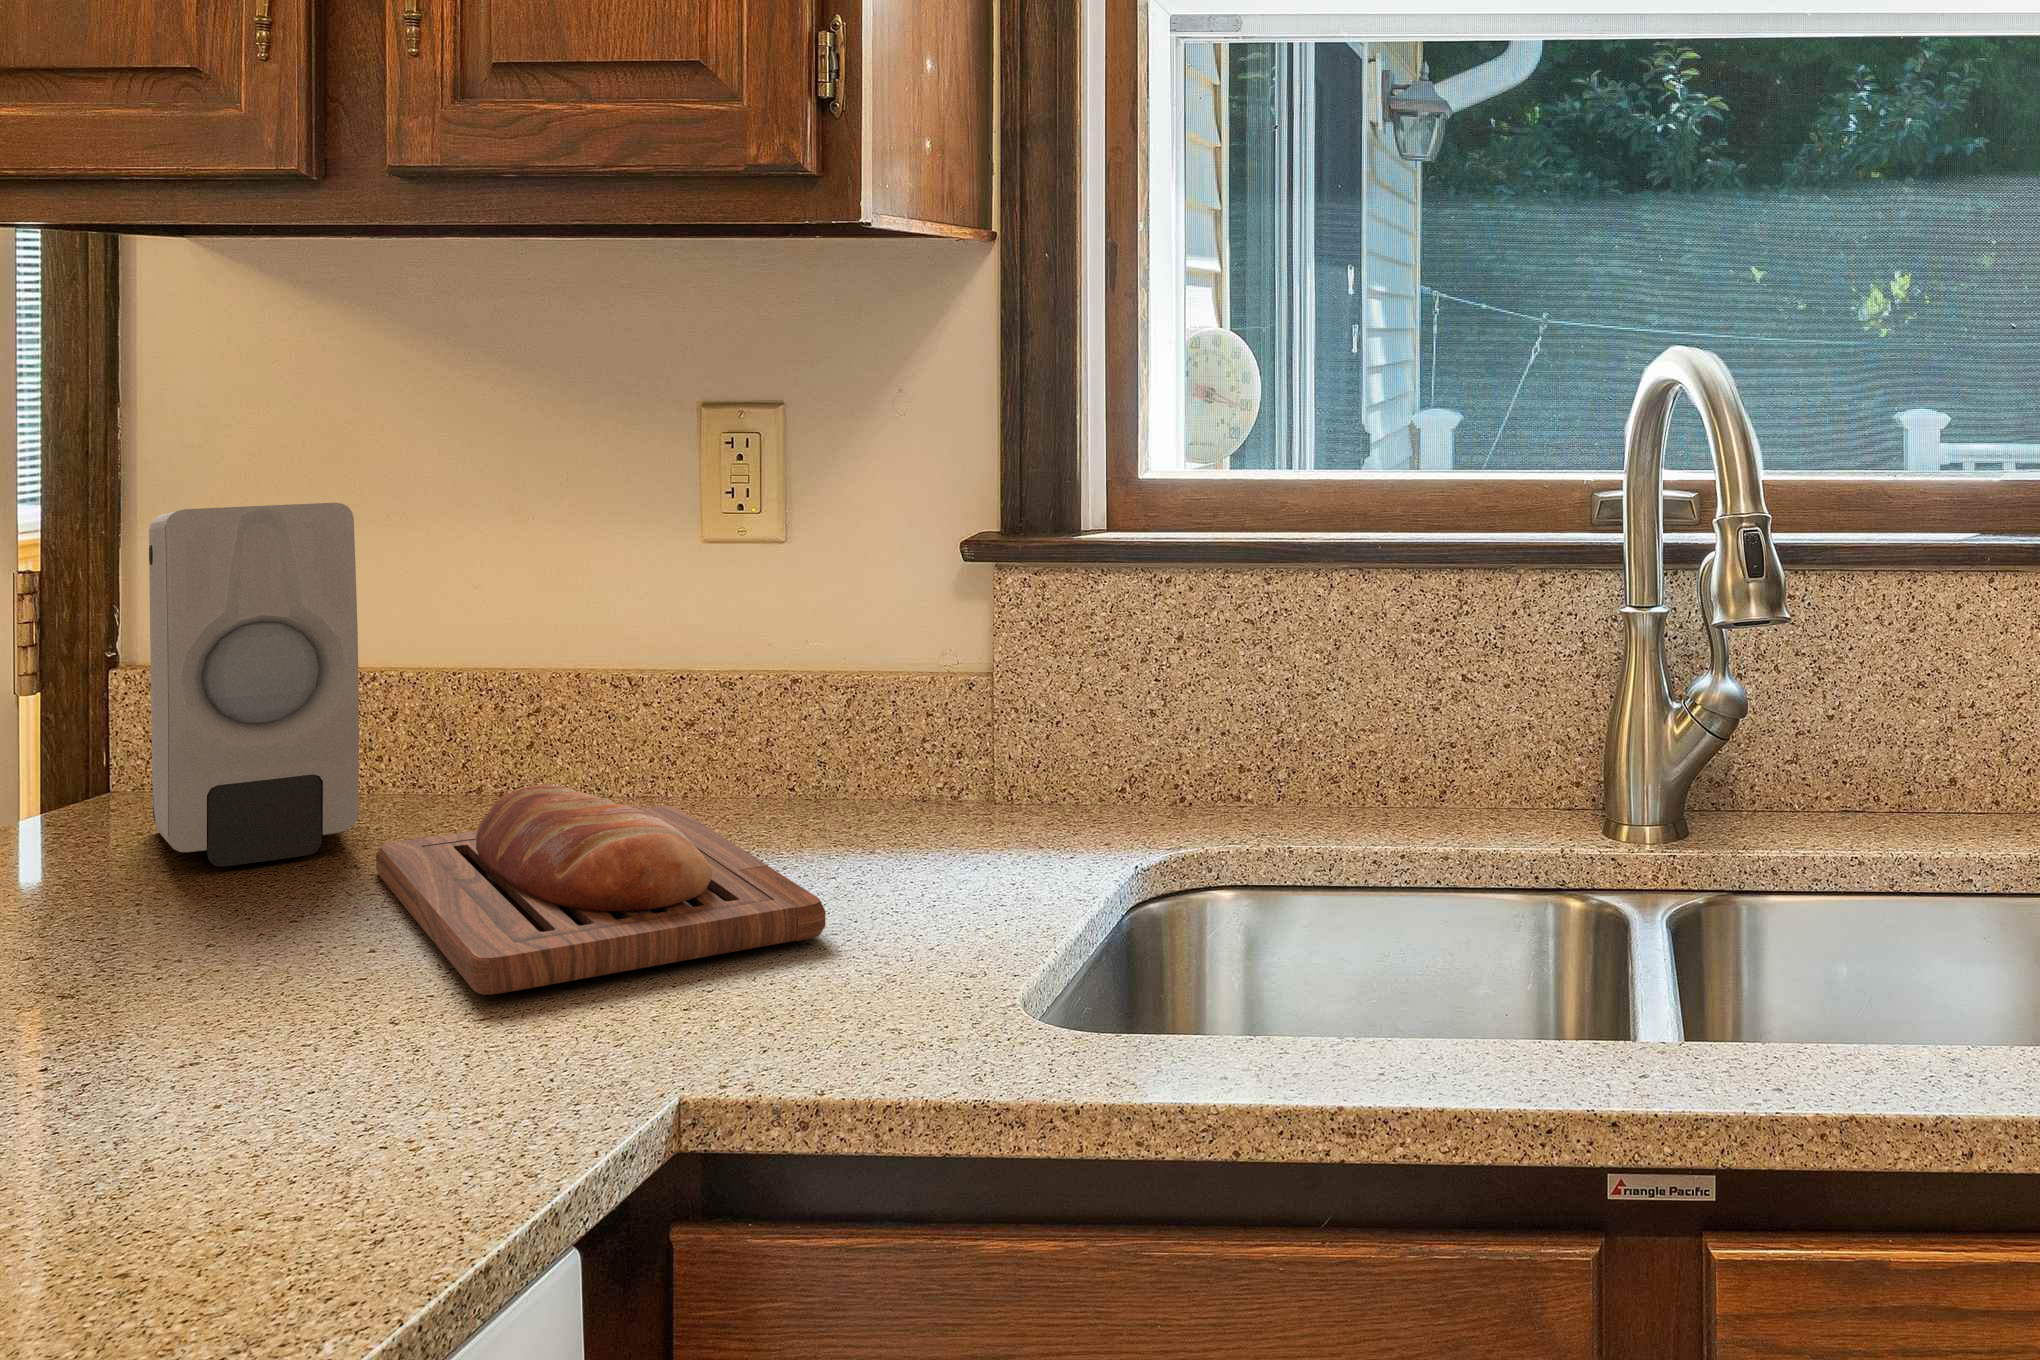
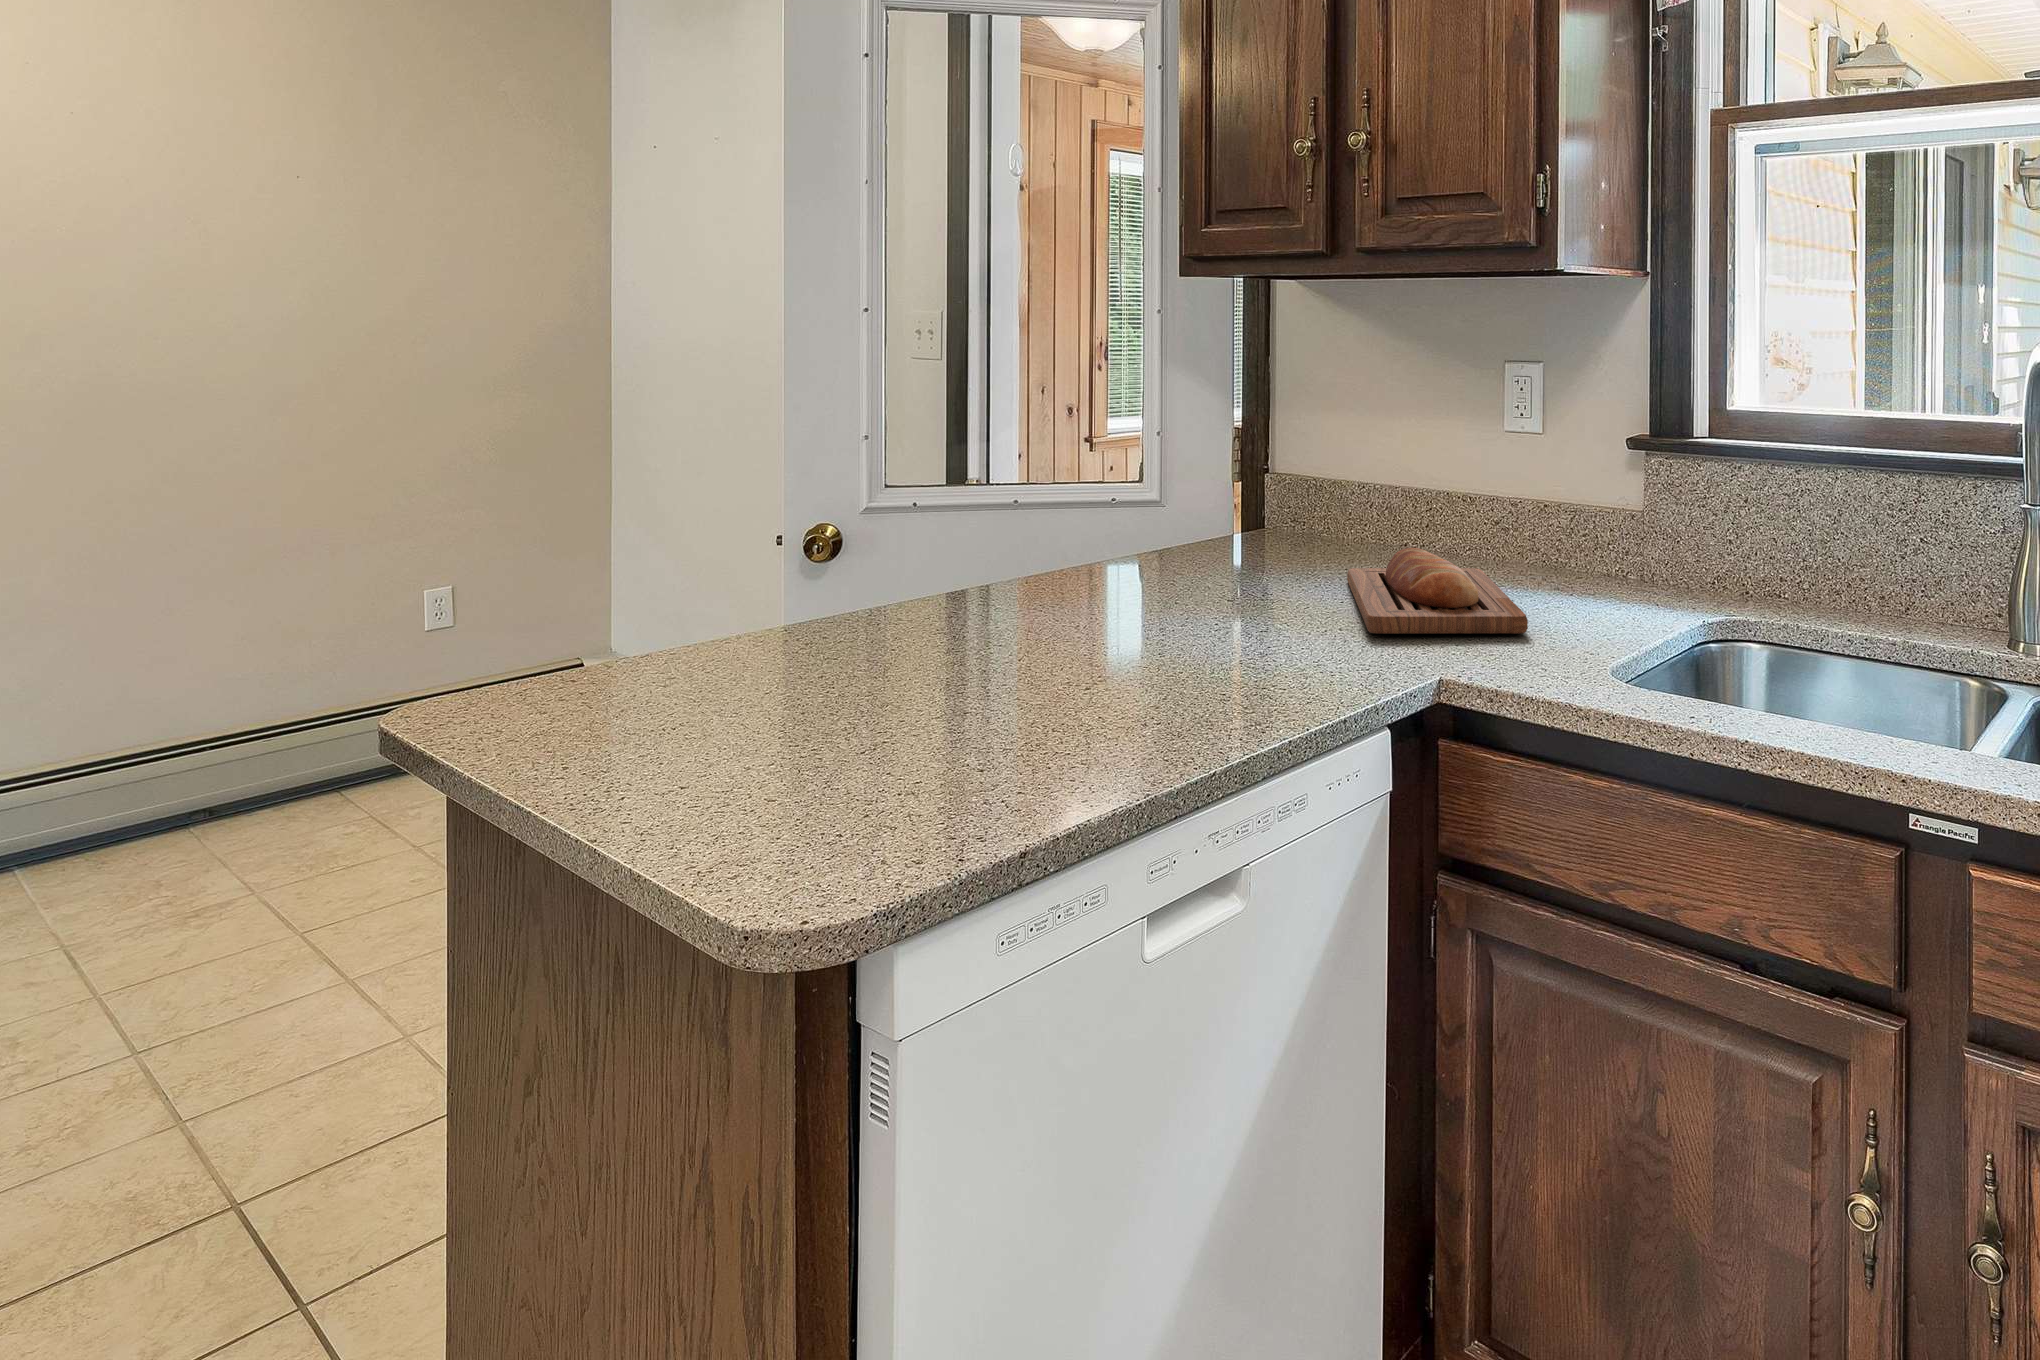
soap dispenser: present [149,503,359,866] -> none [1268,408,1344,571]

